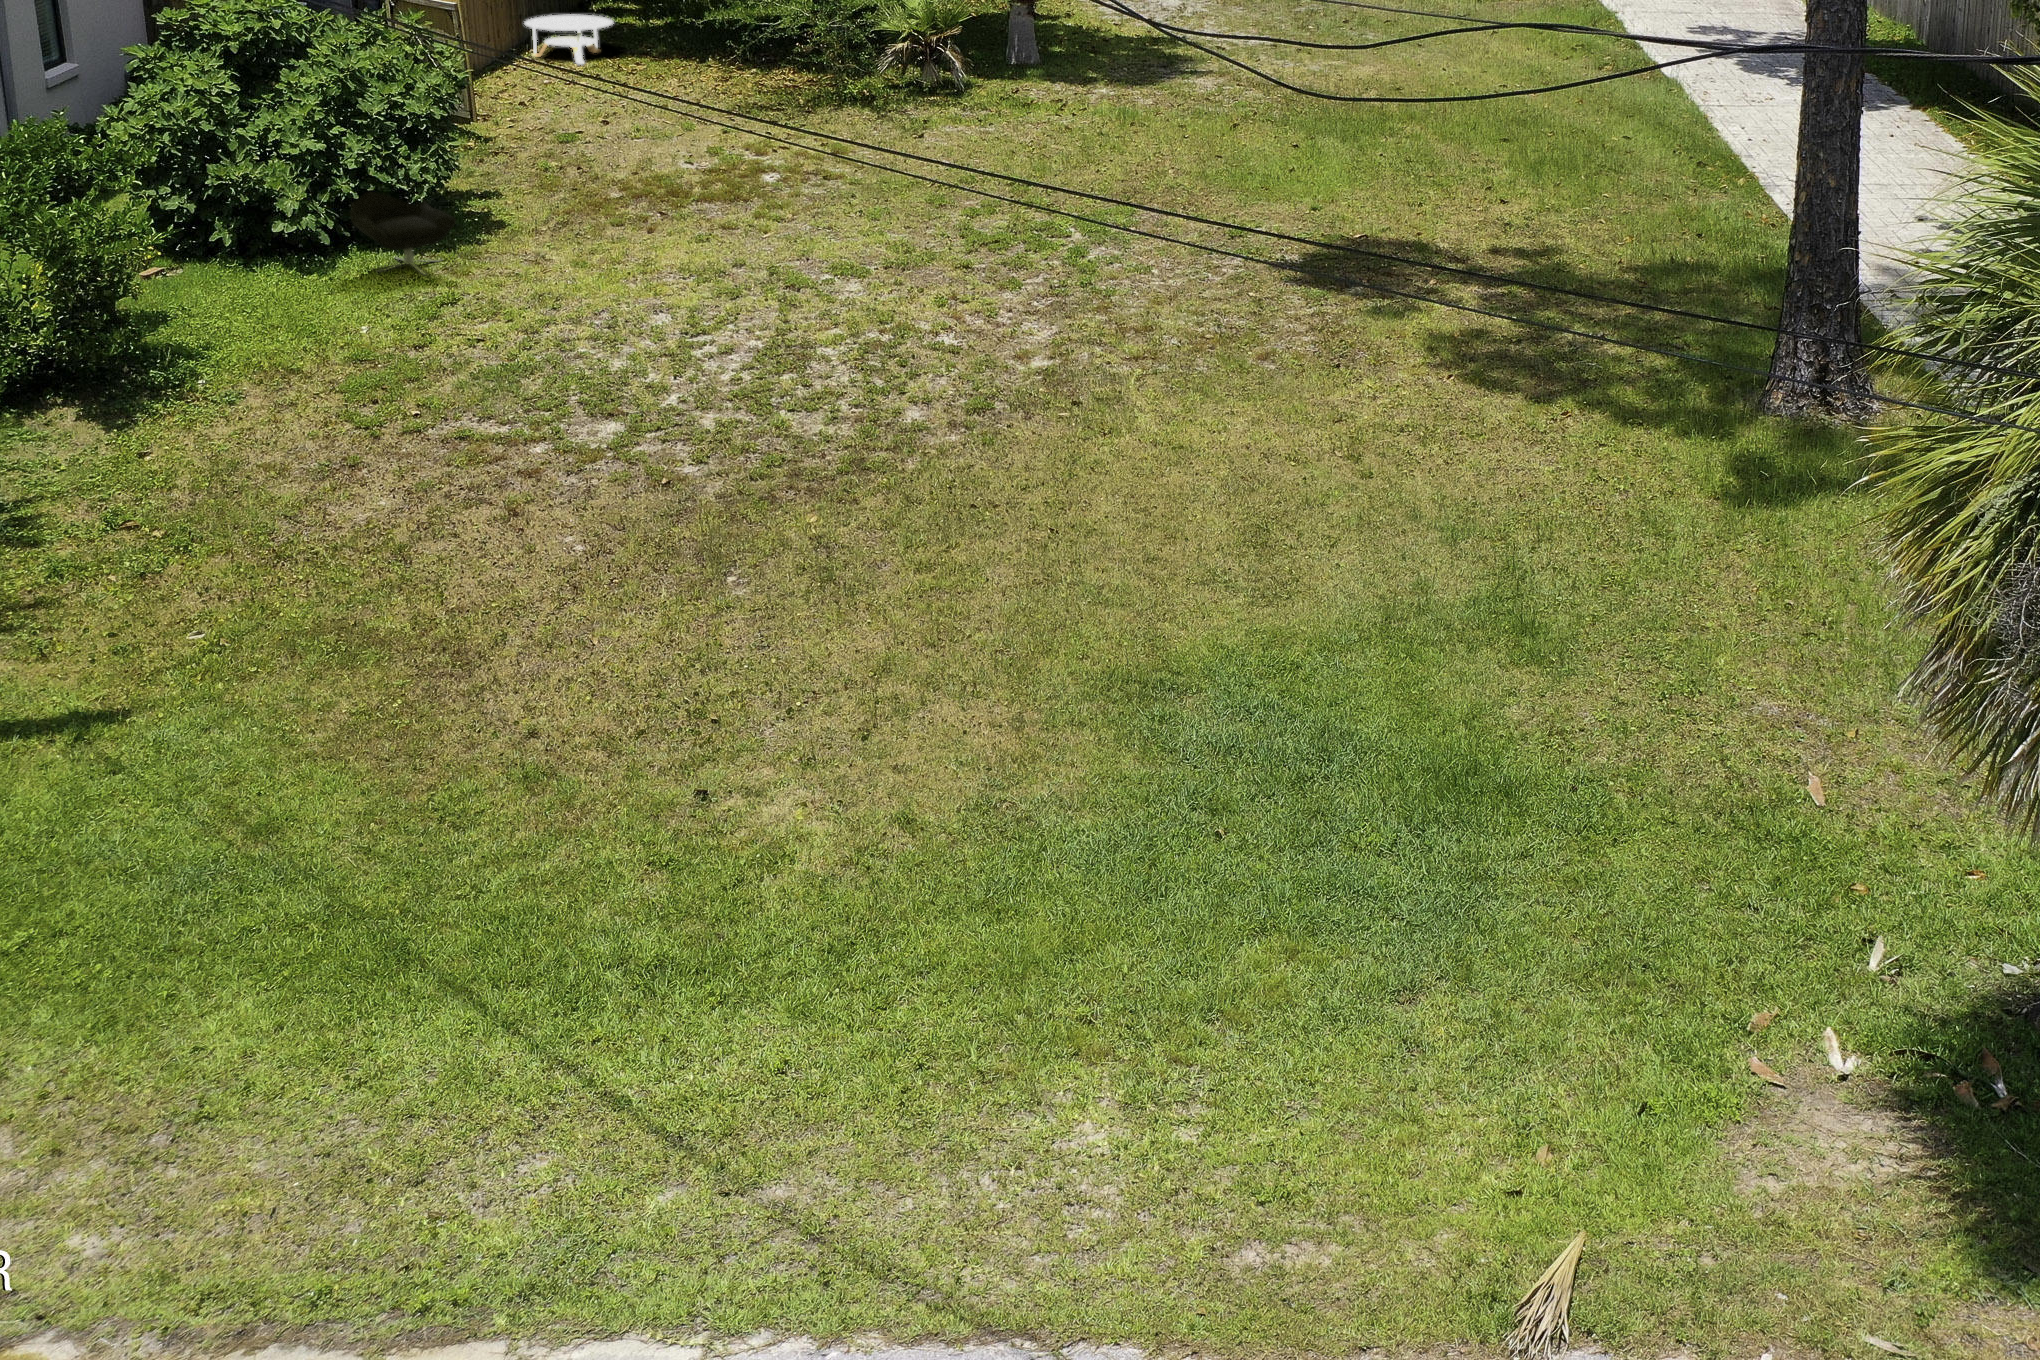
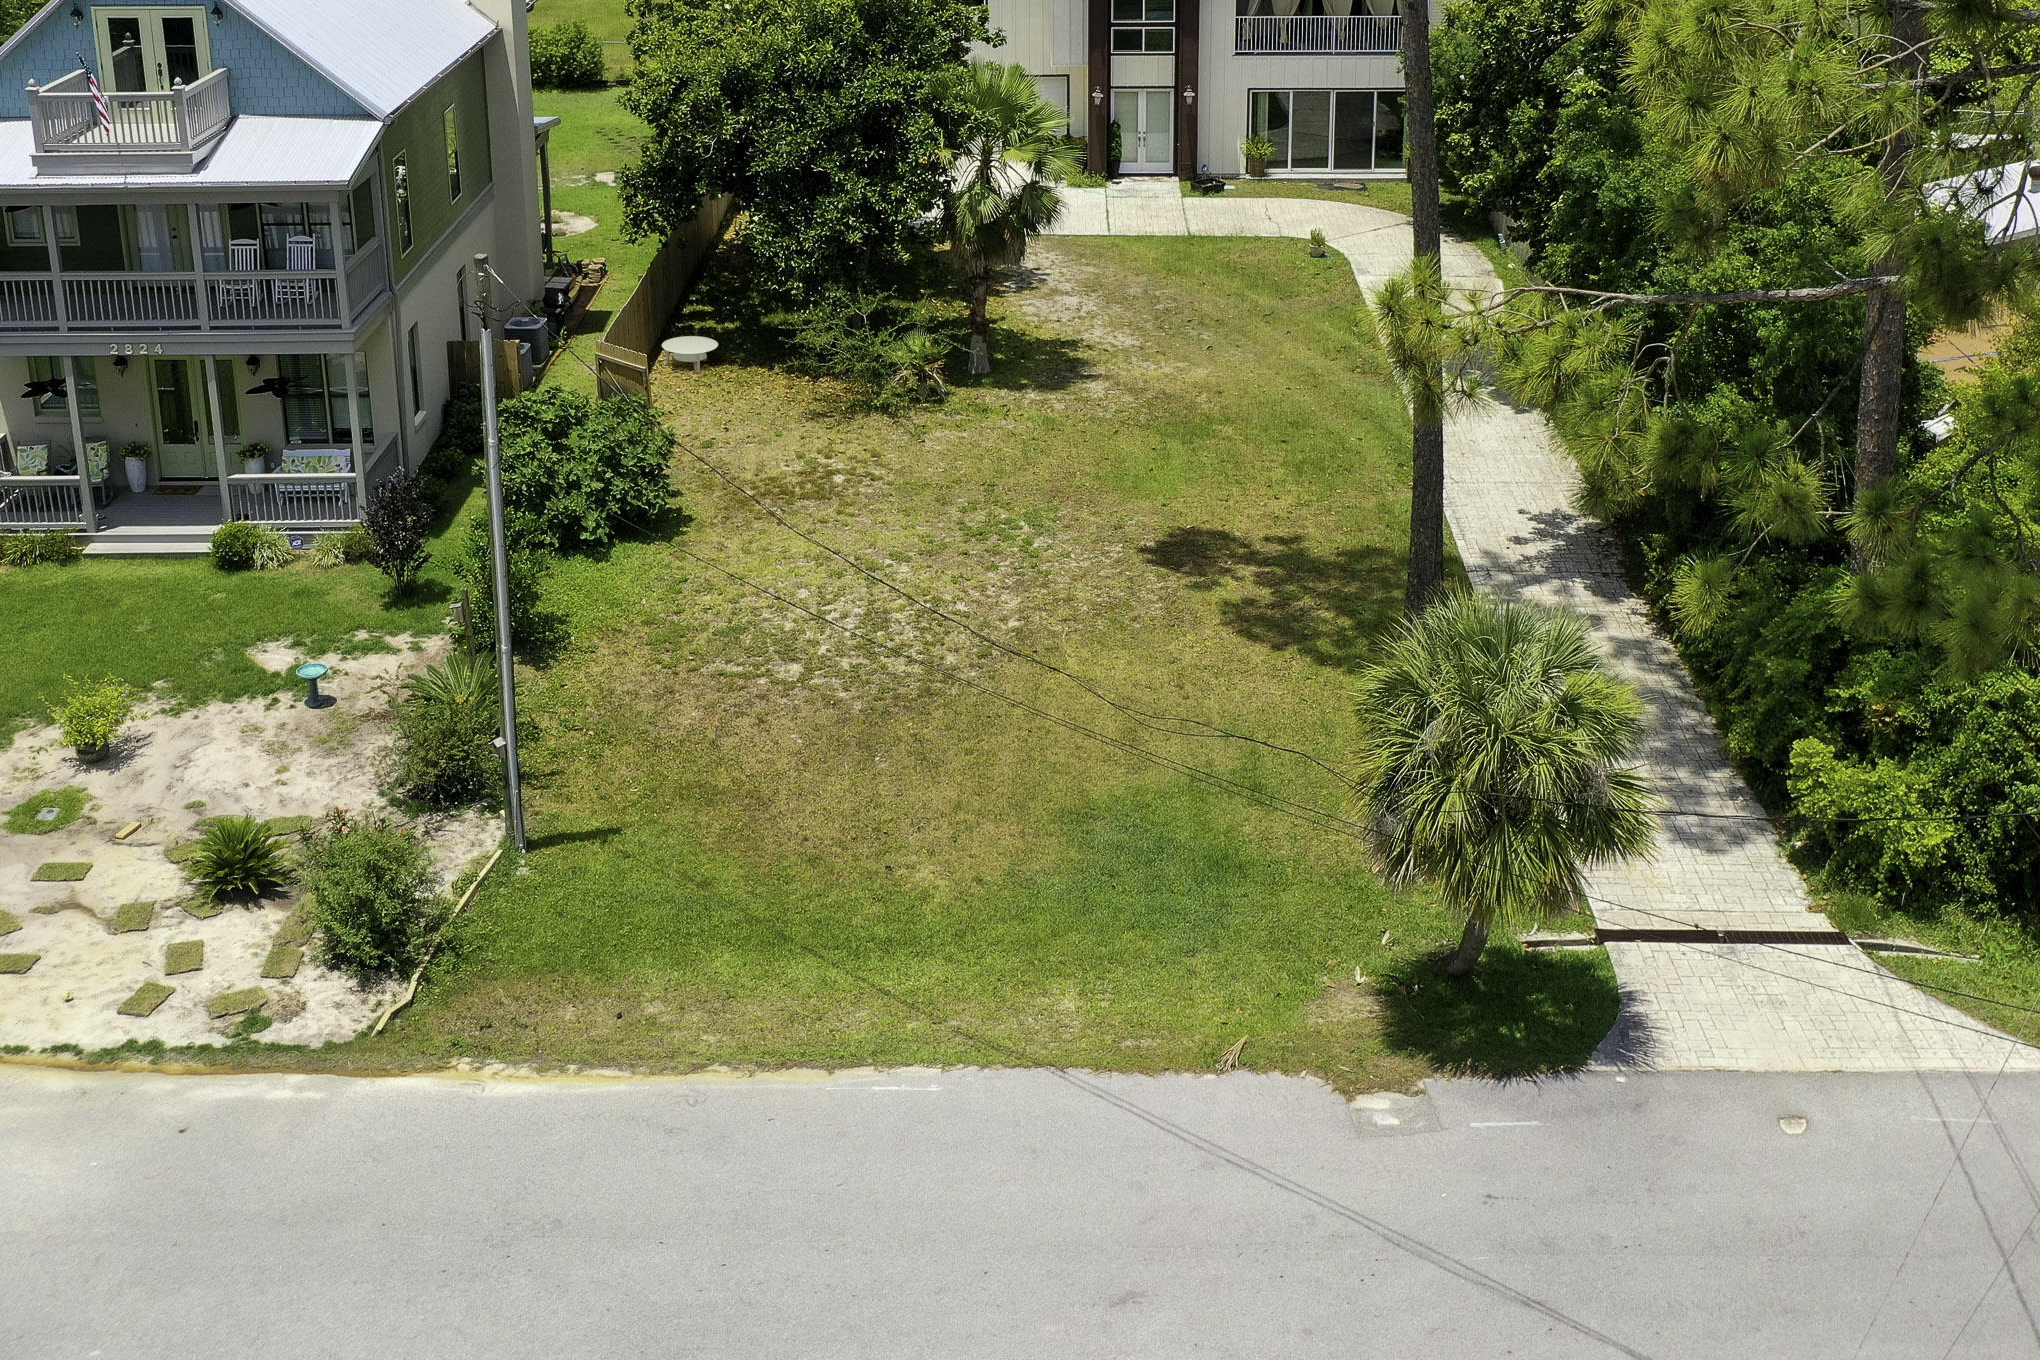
lounge chair: present [350,192,456,275] -> none [619,500,678,559]

